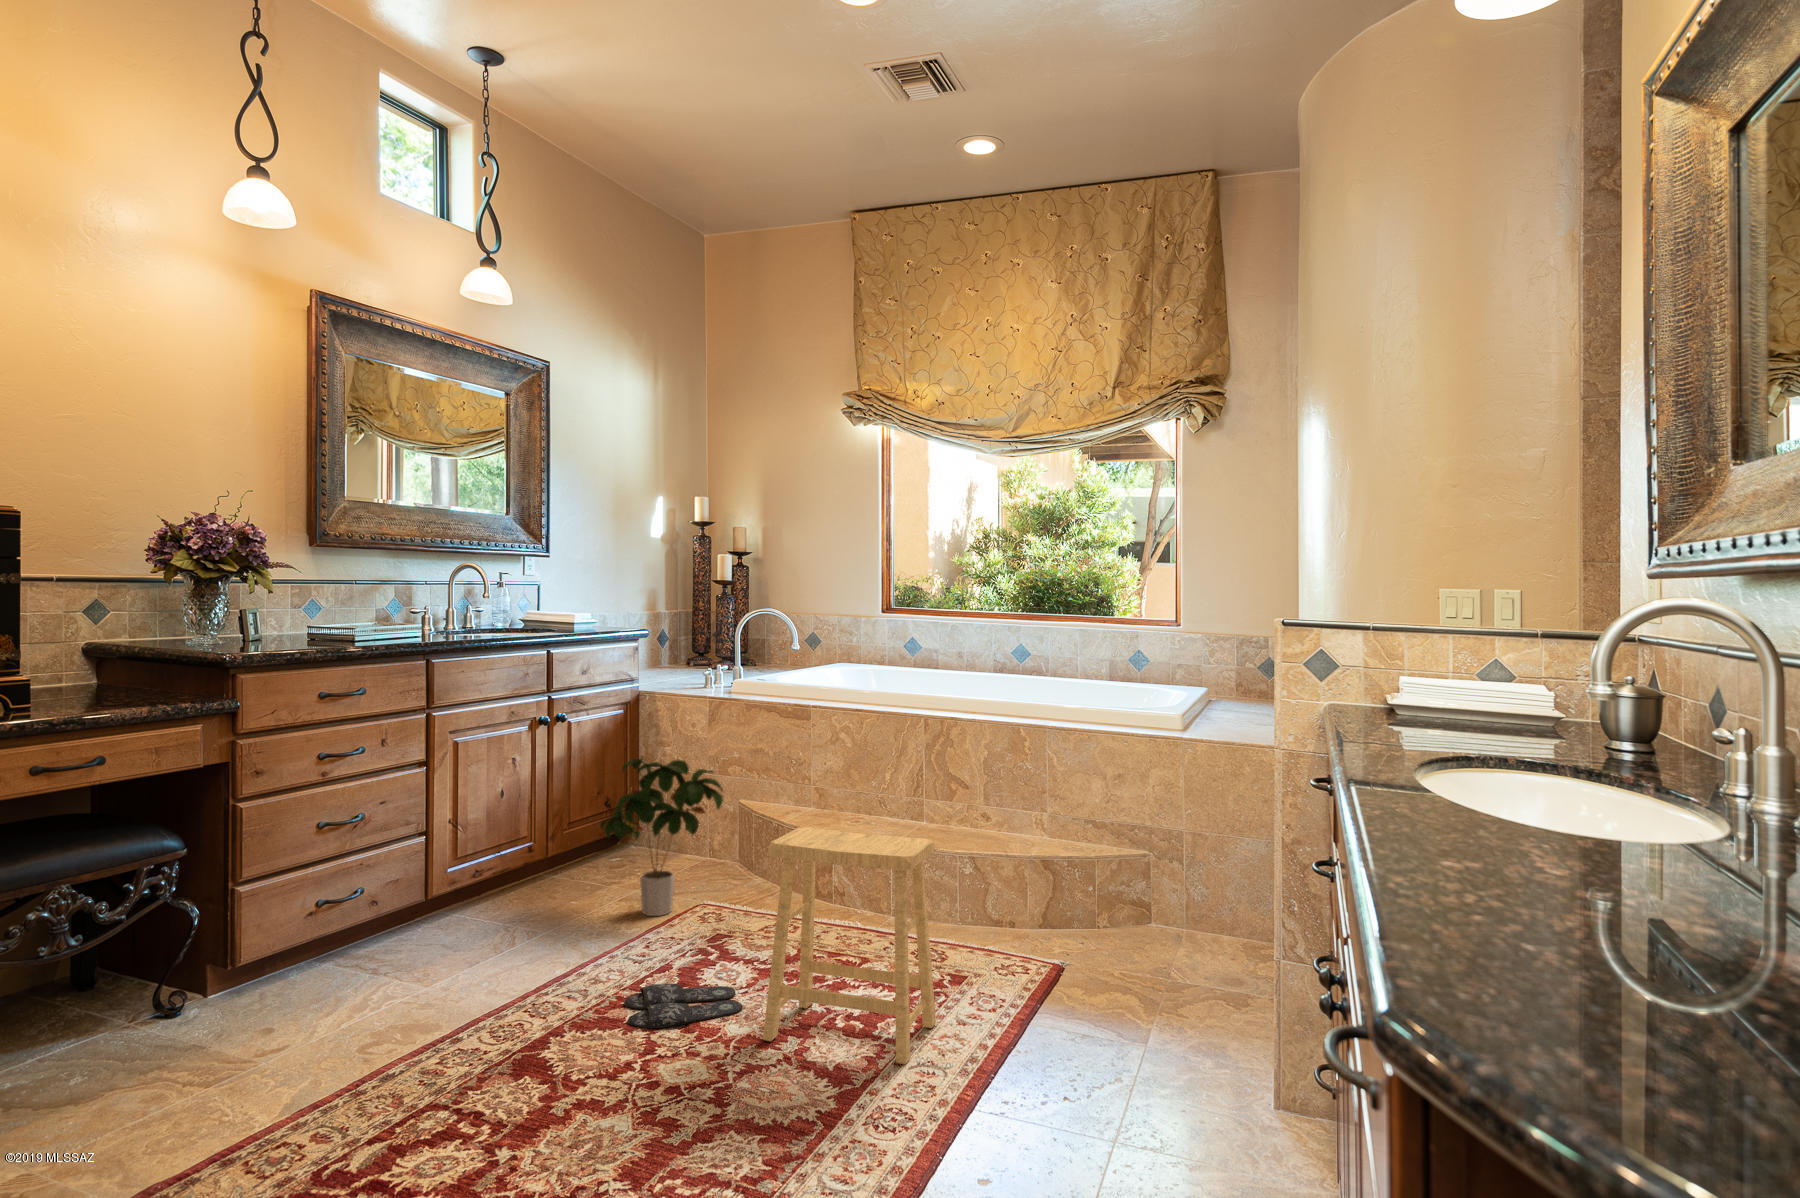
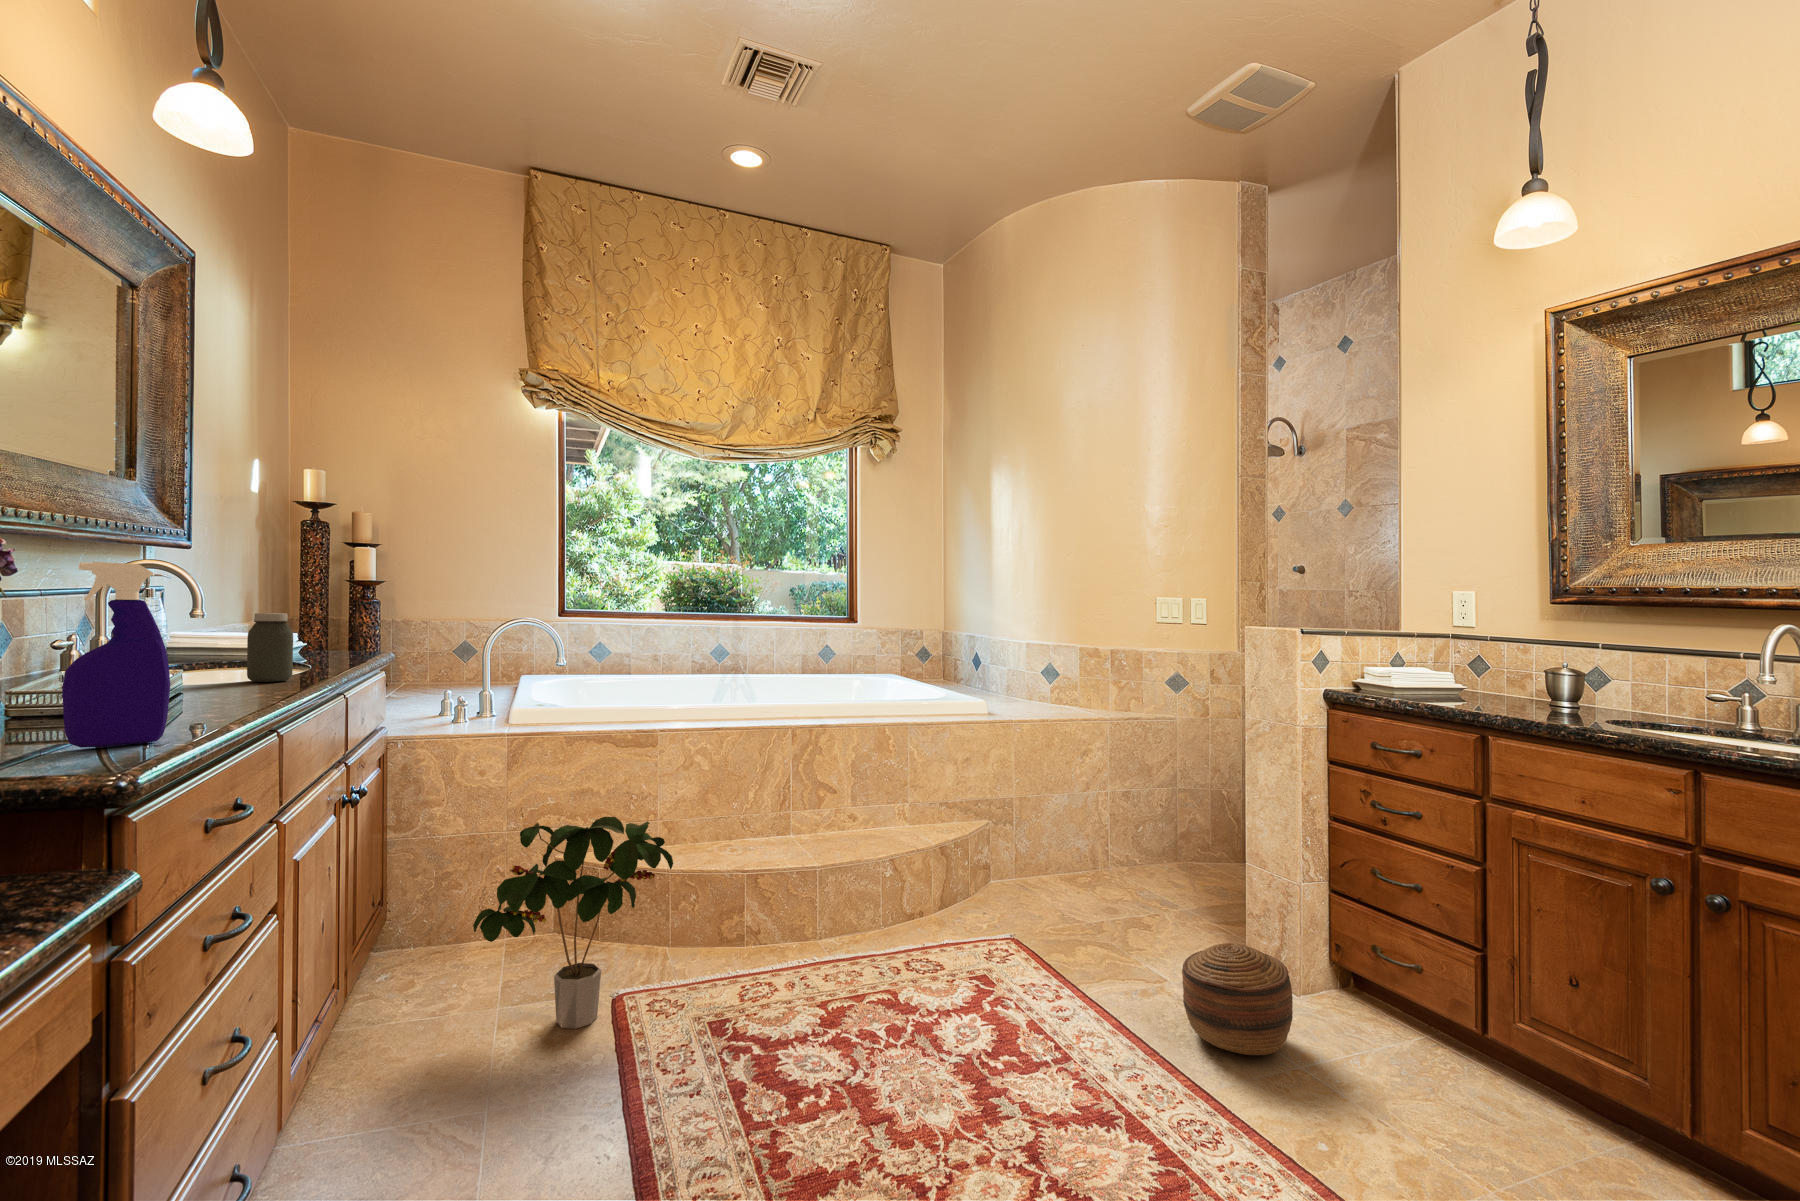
spray bottle: none [272,568,316,658] -> present [62,562,170,748]
jar: none [494,599,519,642] -> present [247,613,293,682]
footstool: present [763,827,936,1064] -> none [943,848,1126,1107]
basket: none [991,977,1111,1106] -> present [1182,943,1293,1055]
slippers: present [624,984,743,1028] -> none [782,1069,913,1160]

